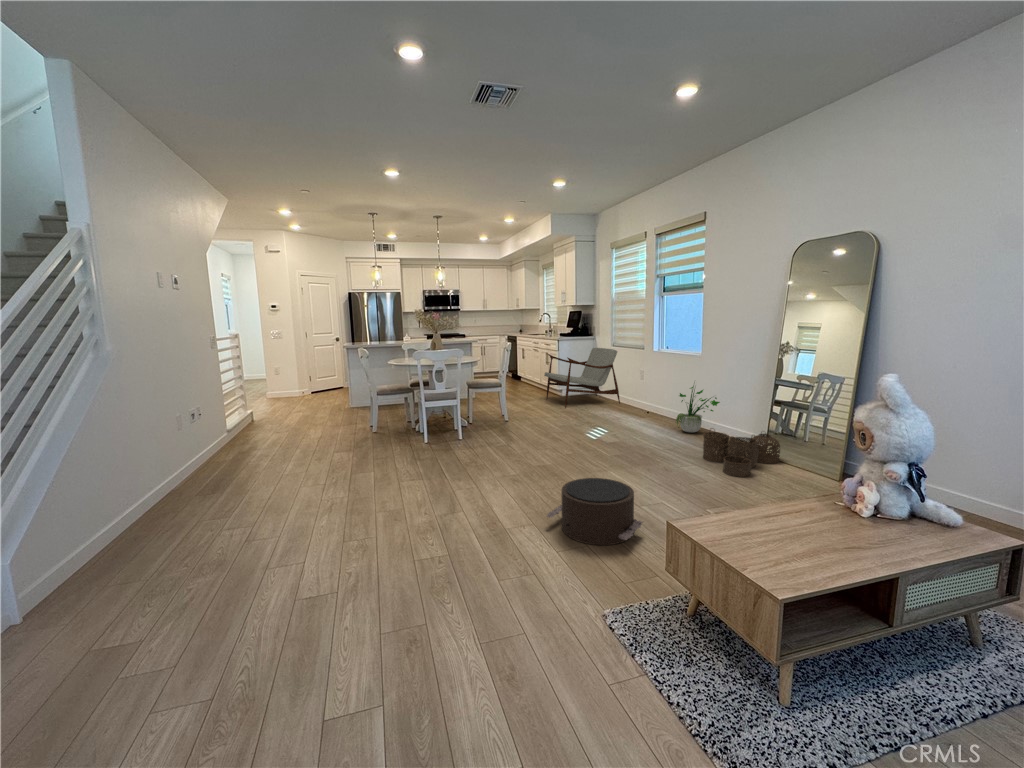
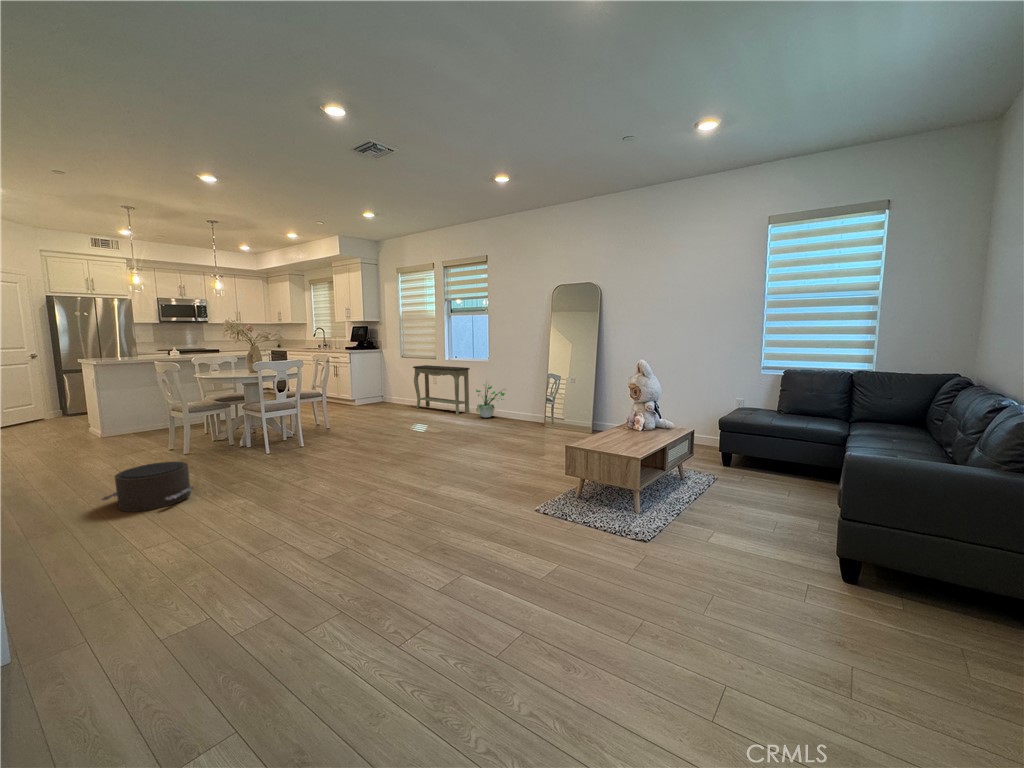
armchair: present [544,348,620,408] -> none [342,359,415,413]
console table: none [615,357,678,423] -> present [413,365,470,415]
woven basket: present [703,432,780,477] -> none [510,408,553,437]
pouf: present [547,478,643,545] -> present [102,462,194,512]

